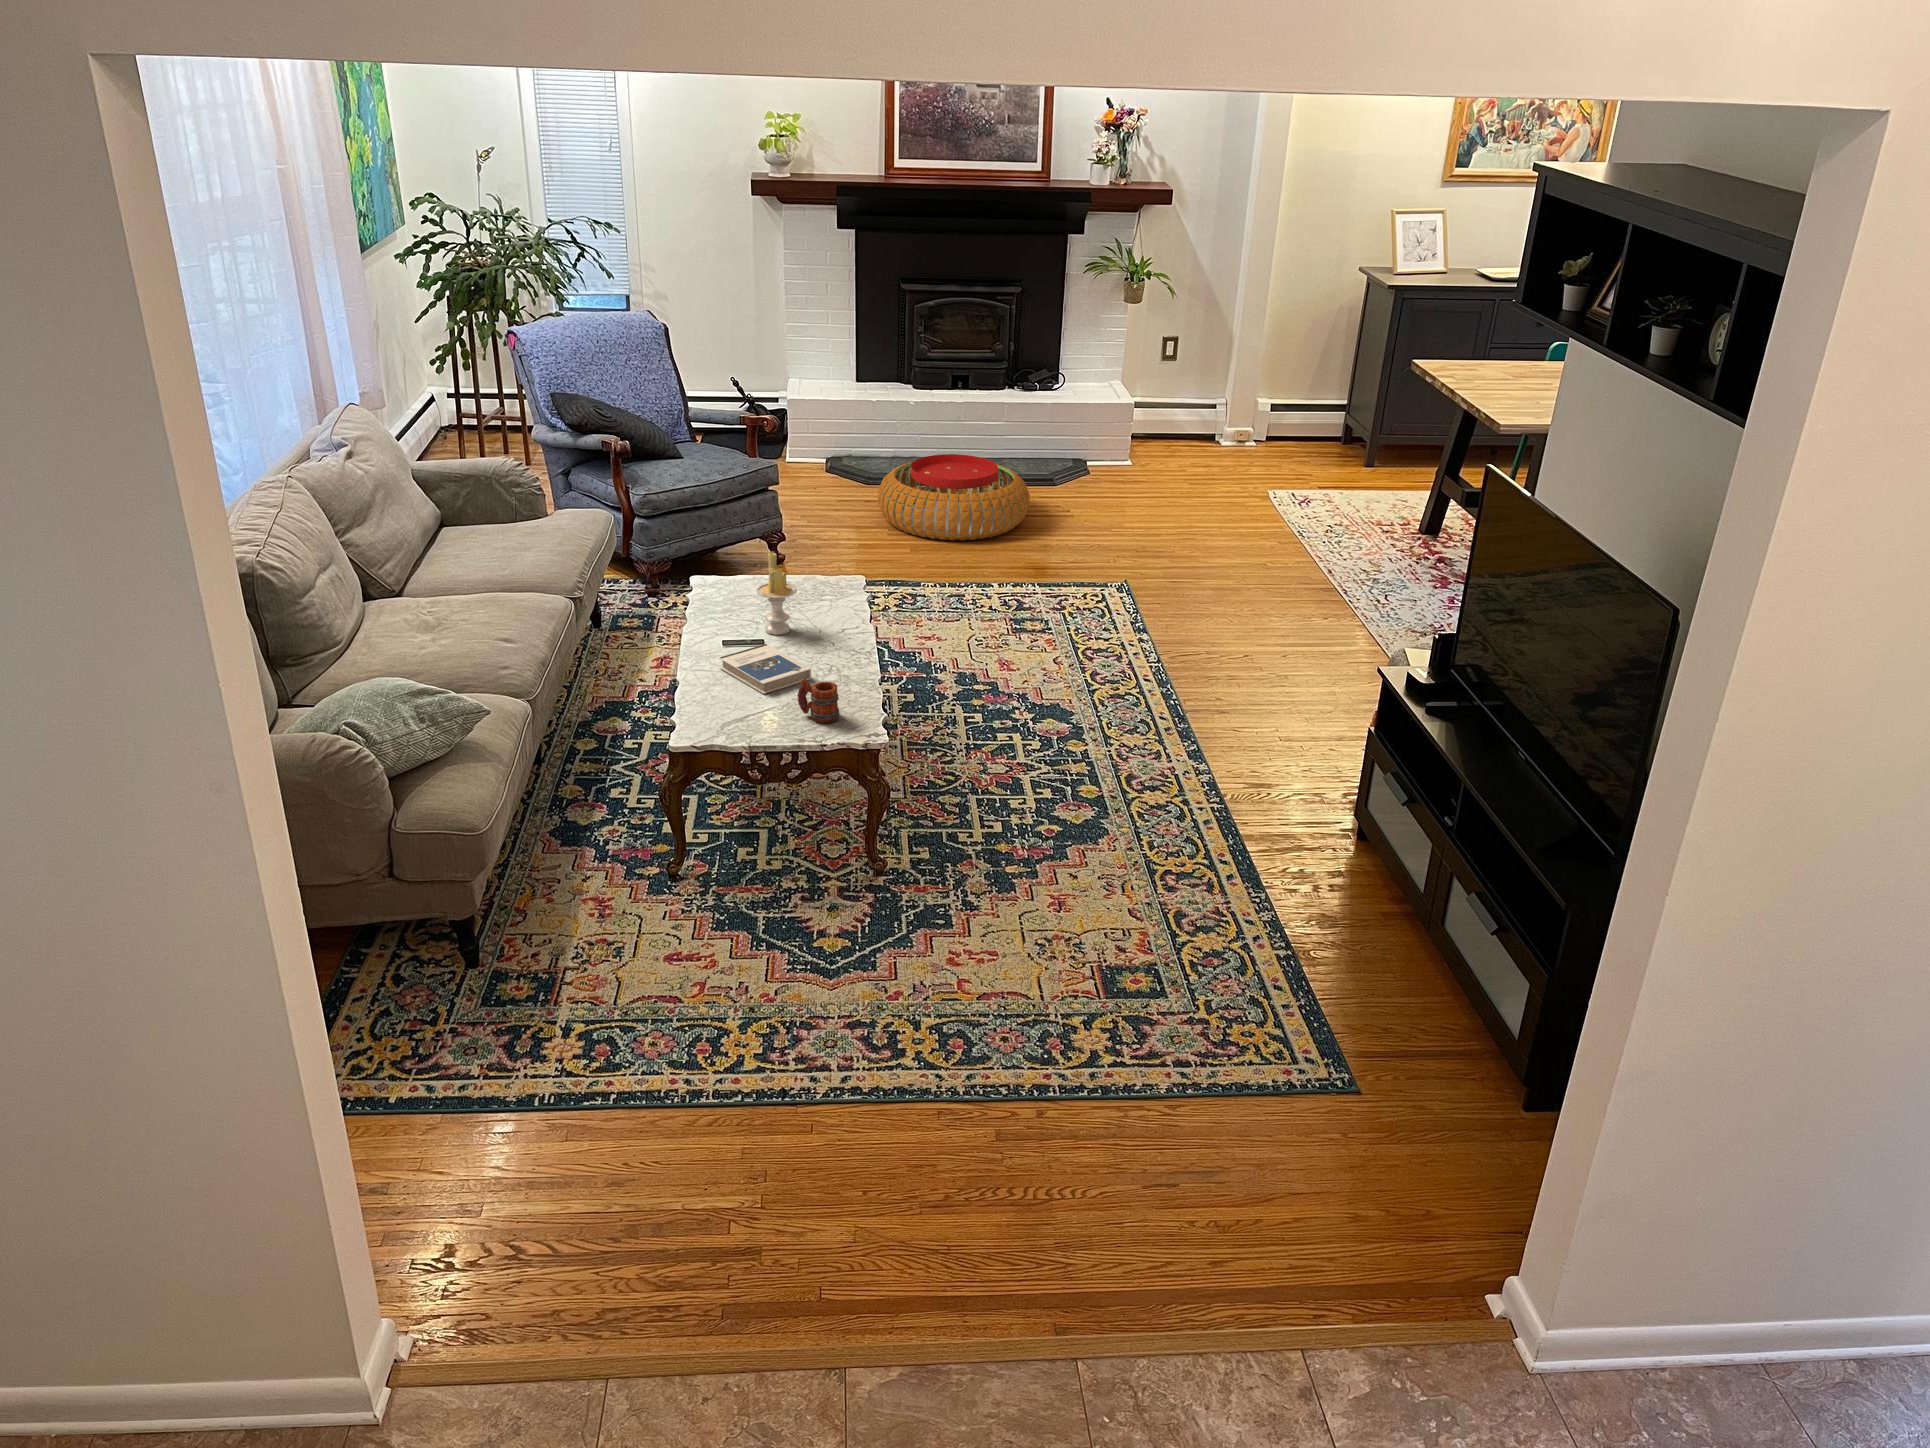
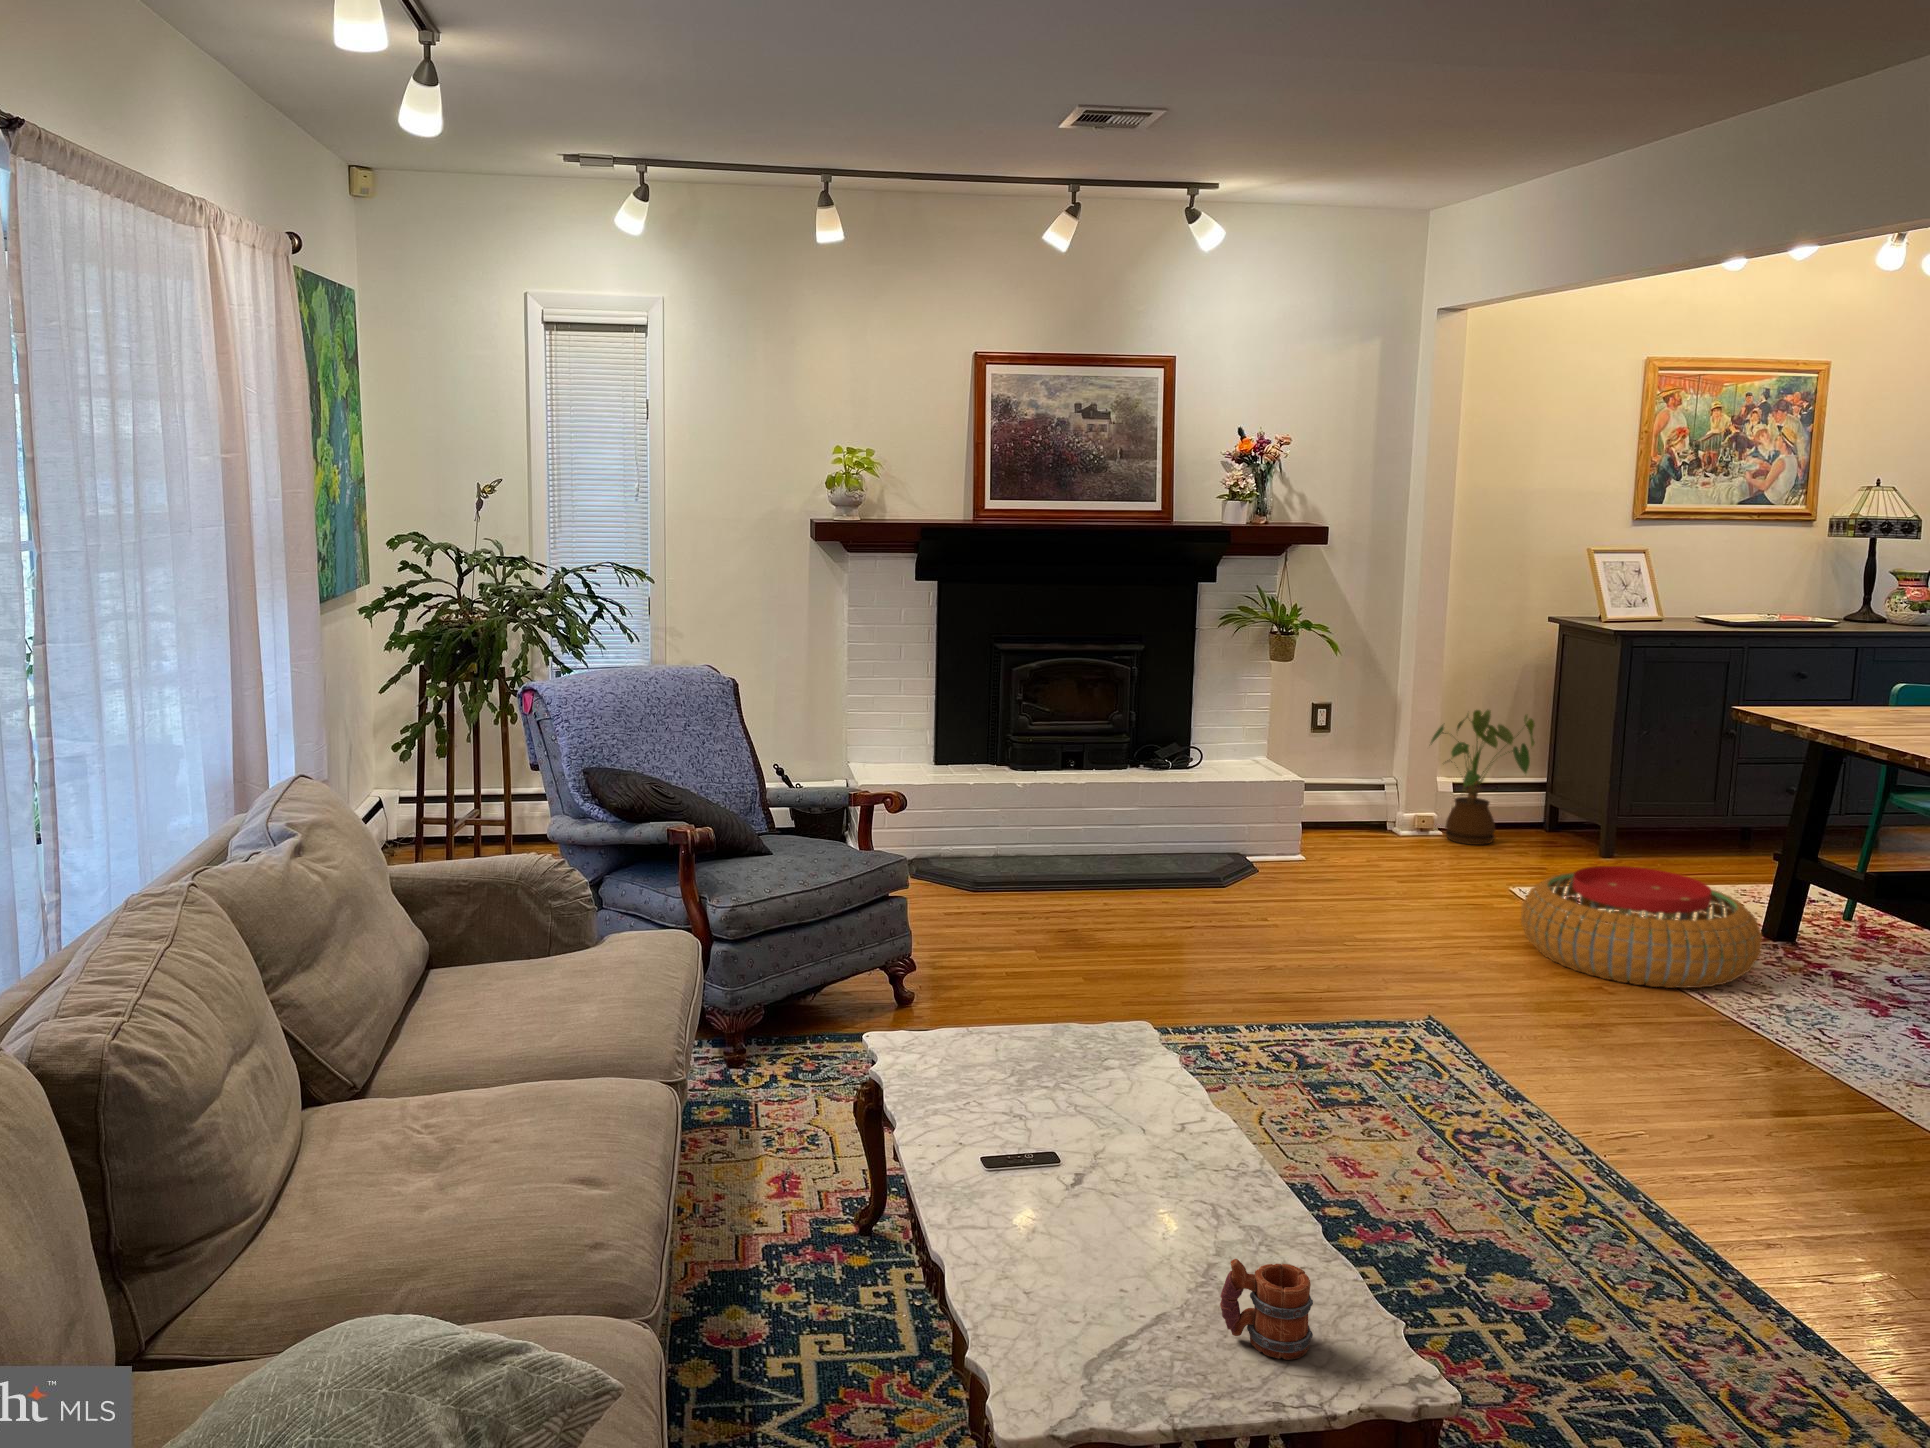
house plant: none [1246,344,1332,455] -> present [1431,710,1535,845]
pouf: present [878,454,1030,540] -> present [1521,866,1762,988]
candle: present [756,551,797,635] -> none [1027,992,1103,1147]
hardback book: present [719,644,811,694] -> none [999,1170,1190,1286]

